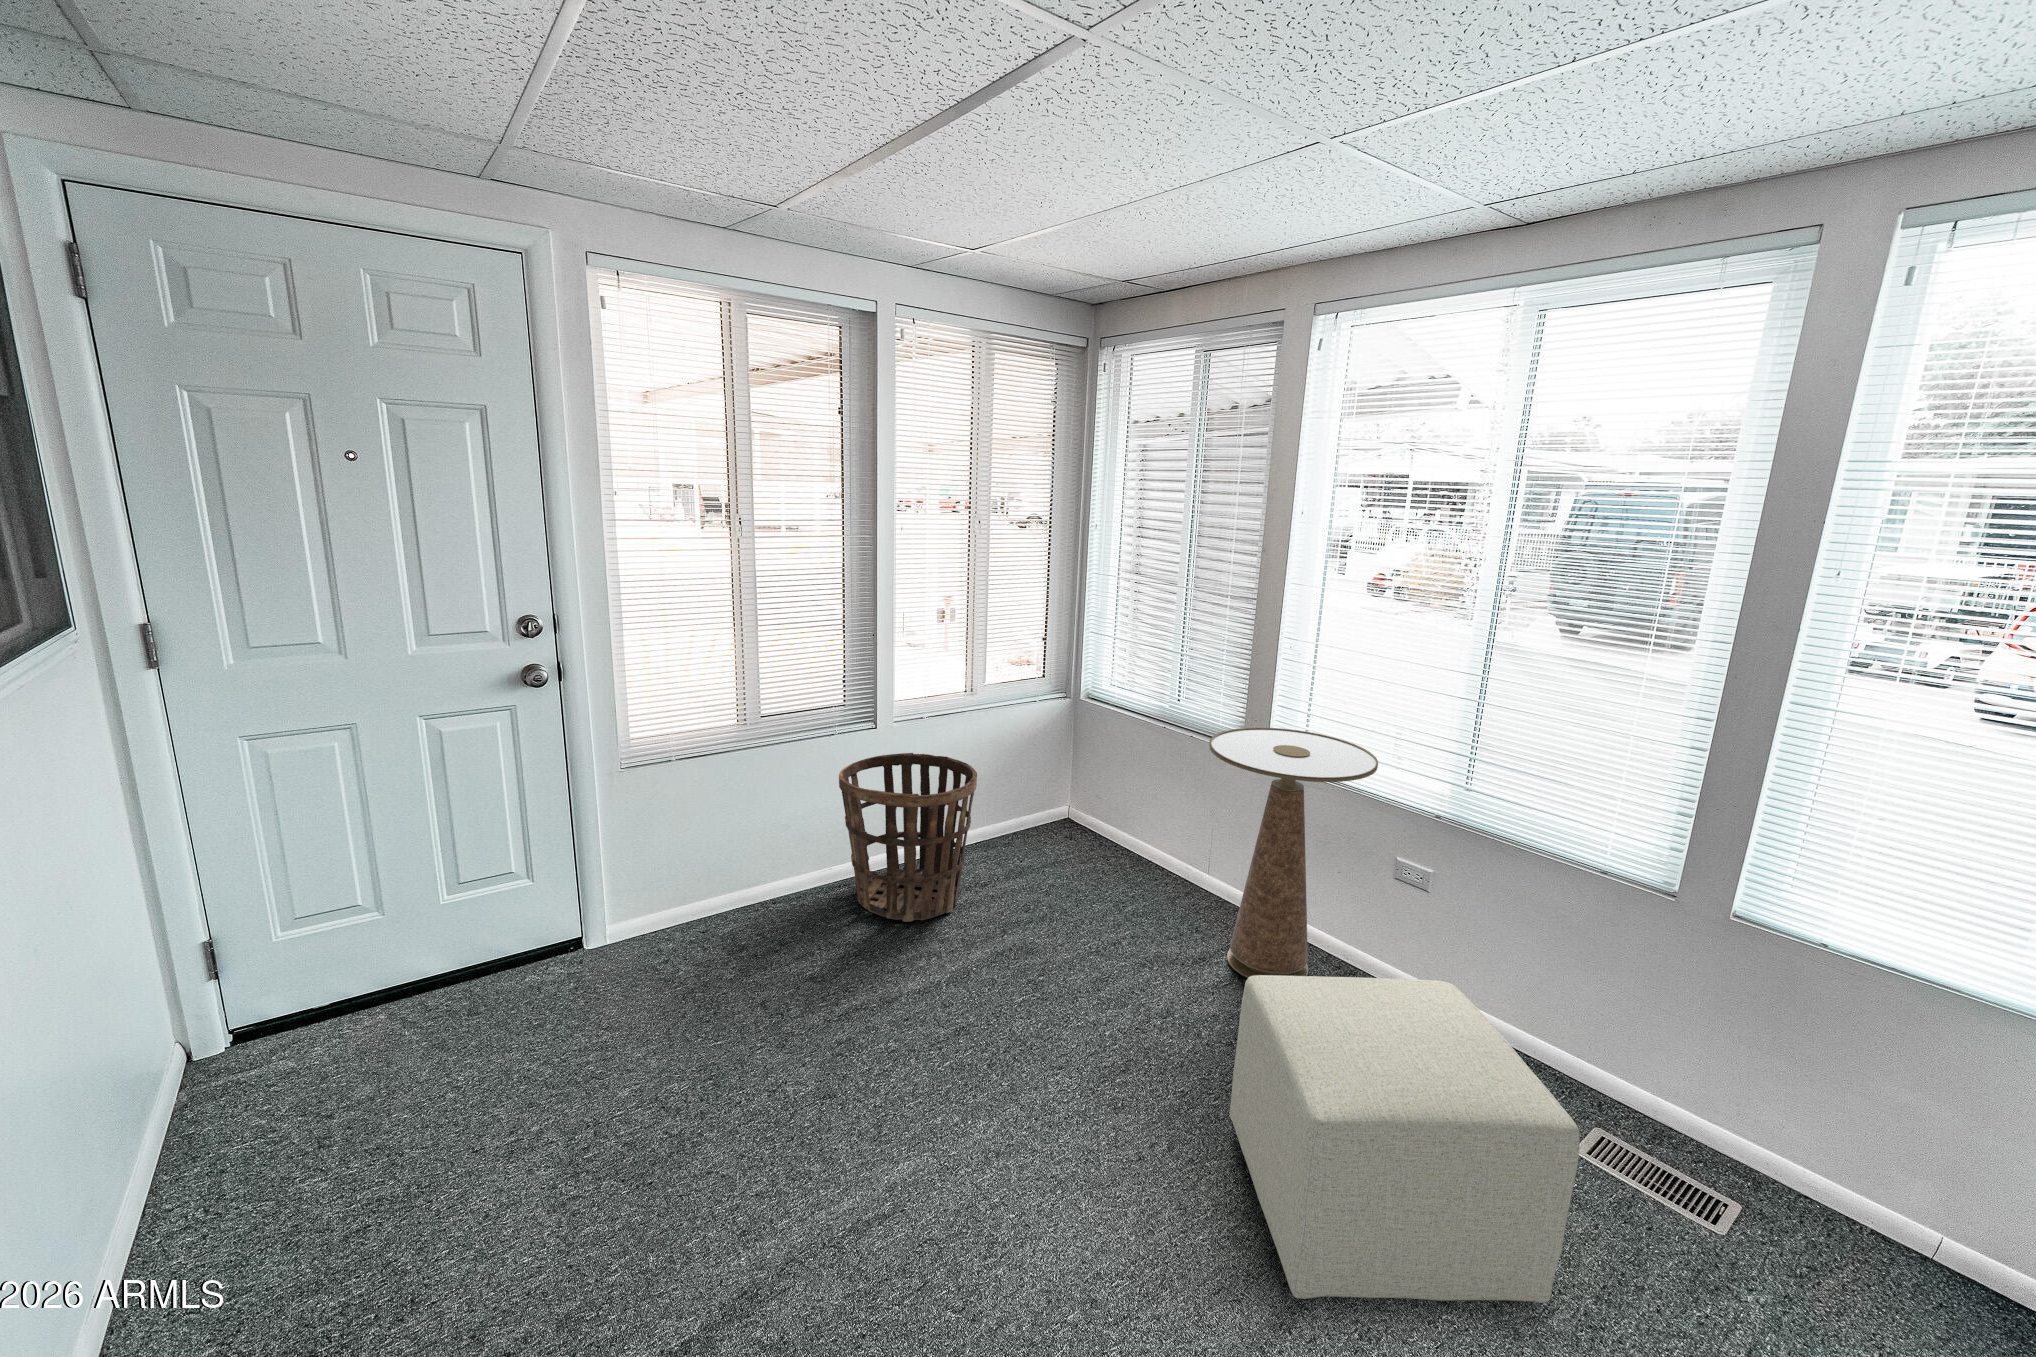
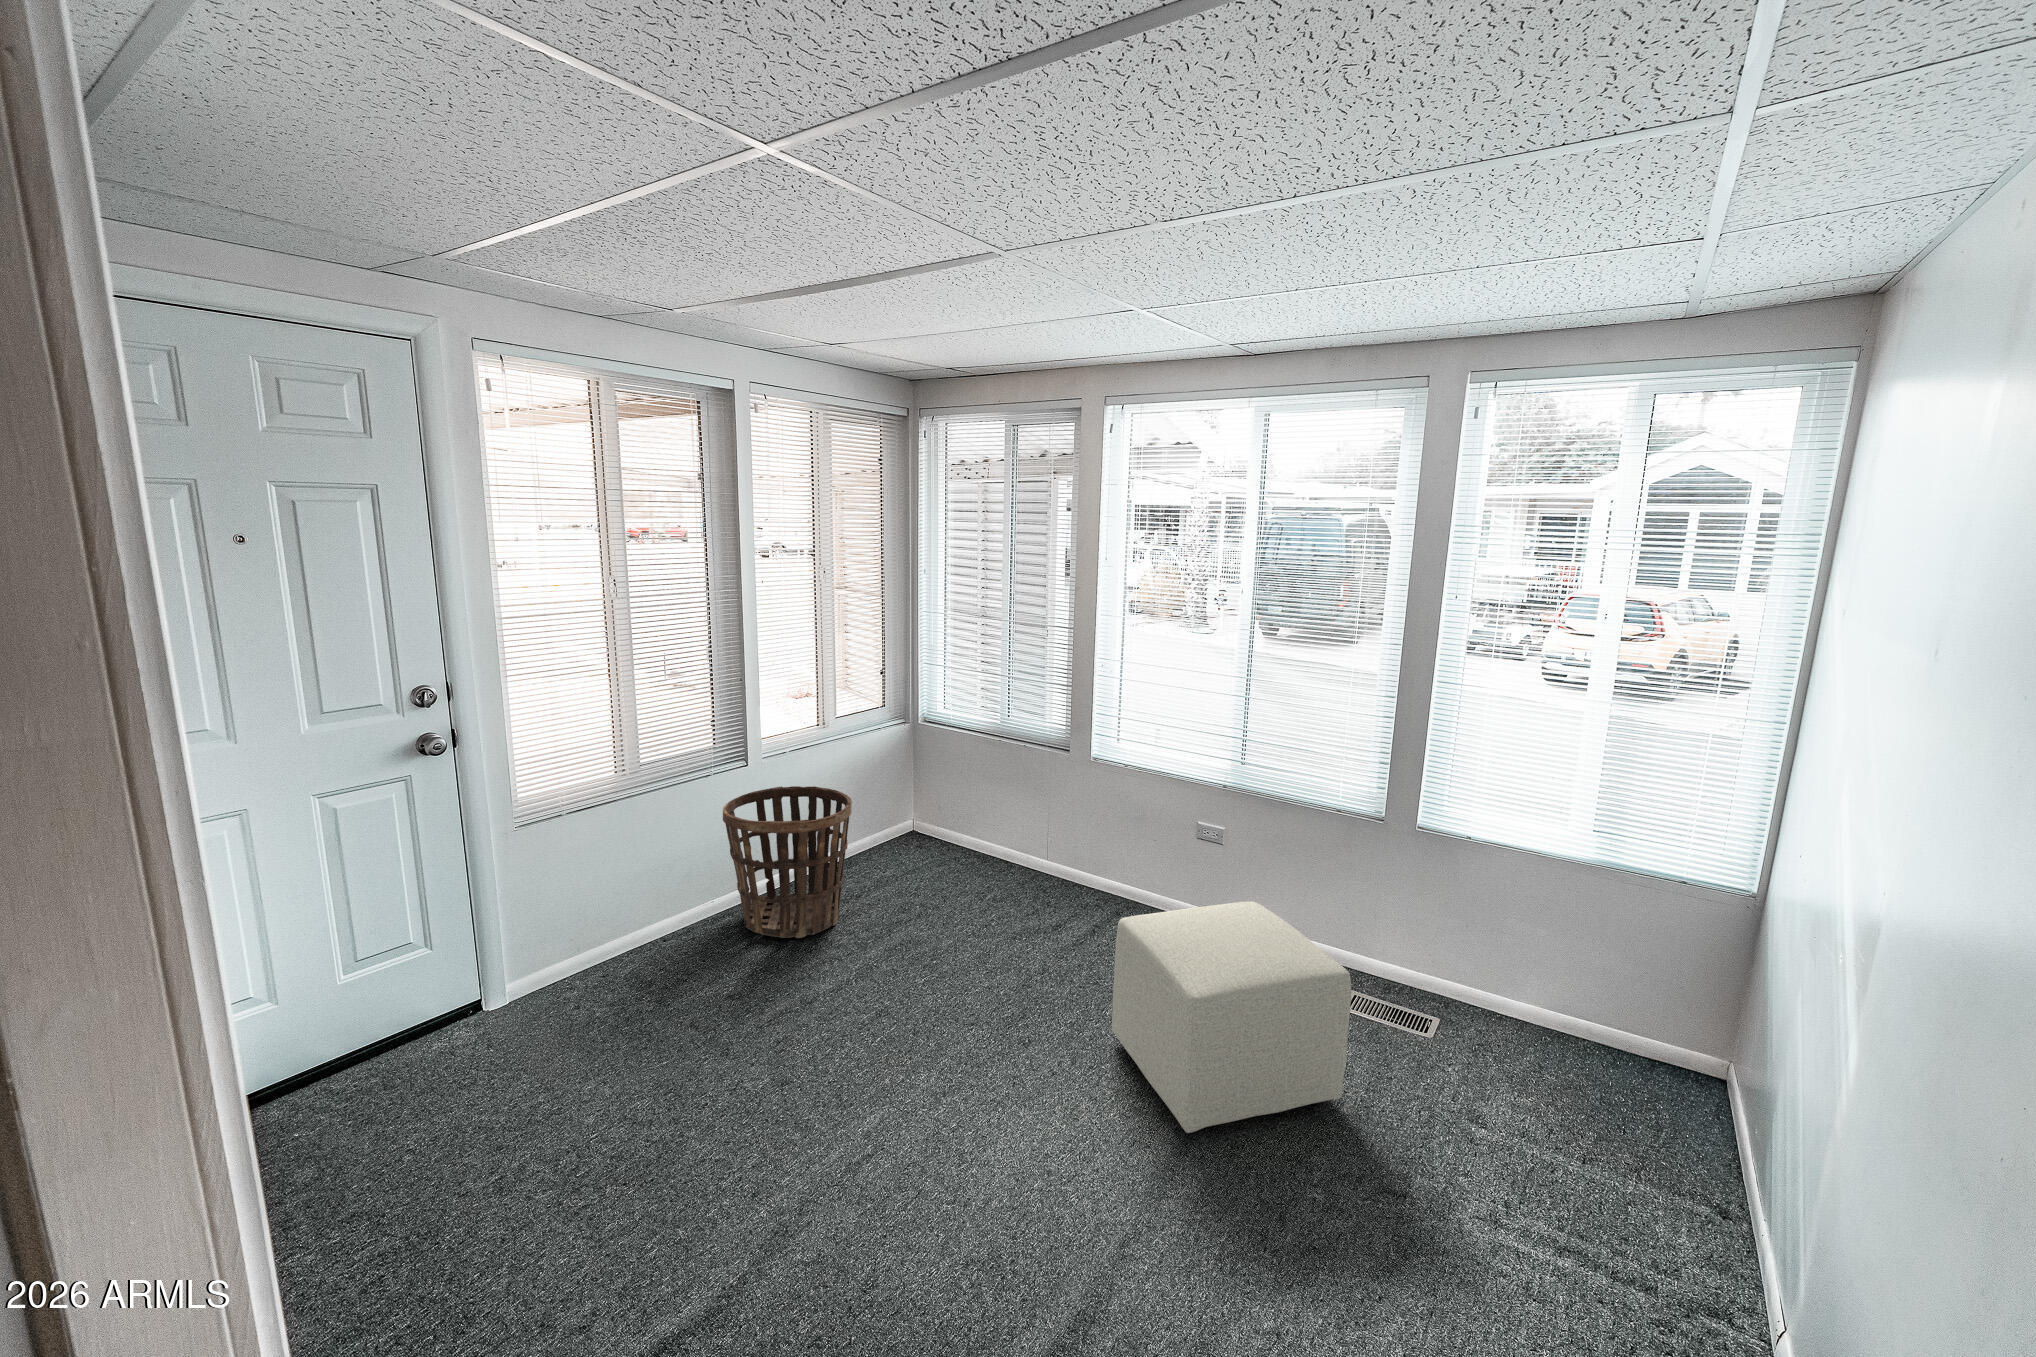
side table: present [1209,728,1378,978] -> none [1053,733,1181,938]

